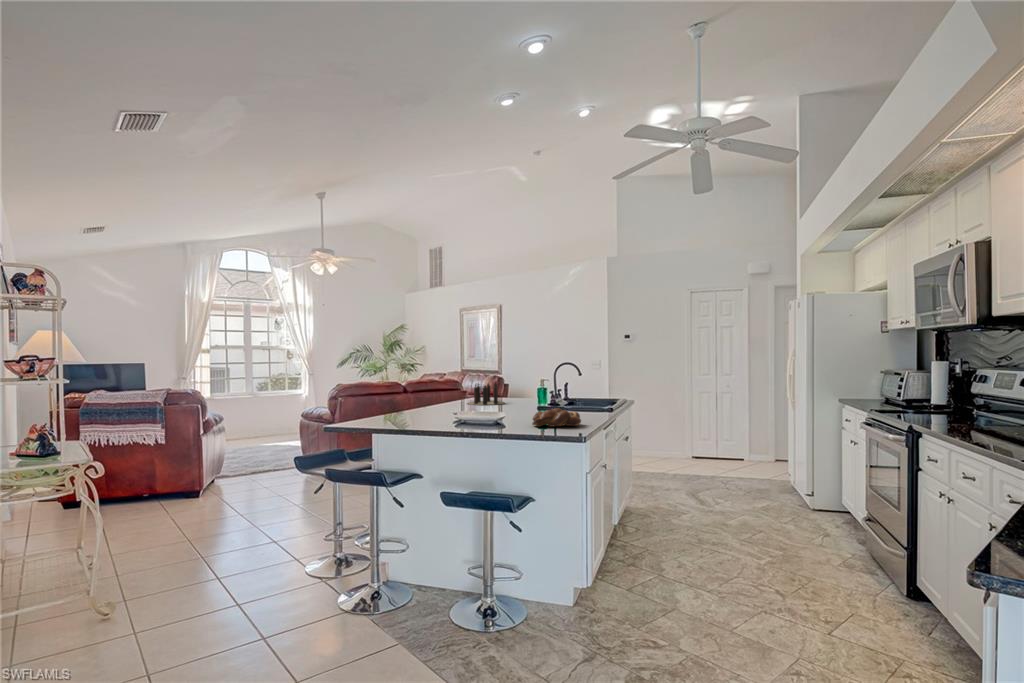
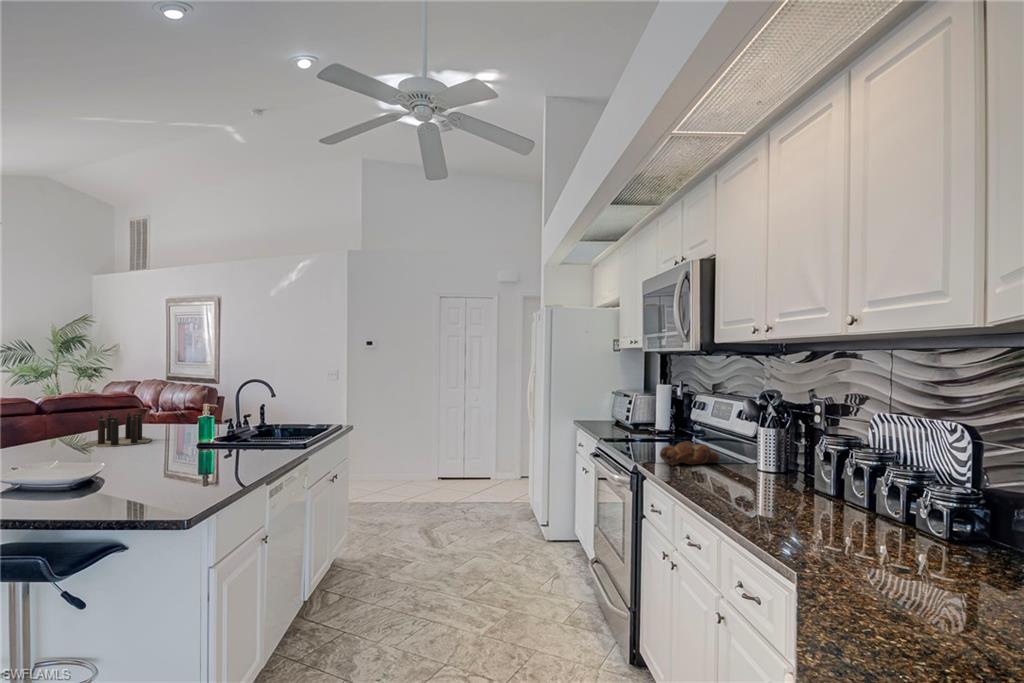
bread loaf: present [532,408,581,427] -> present [660,441,720,465]

